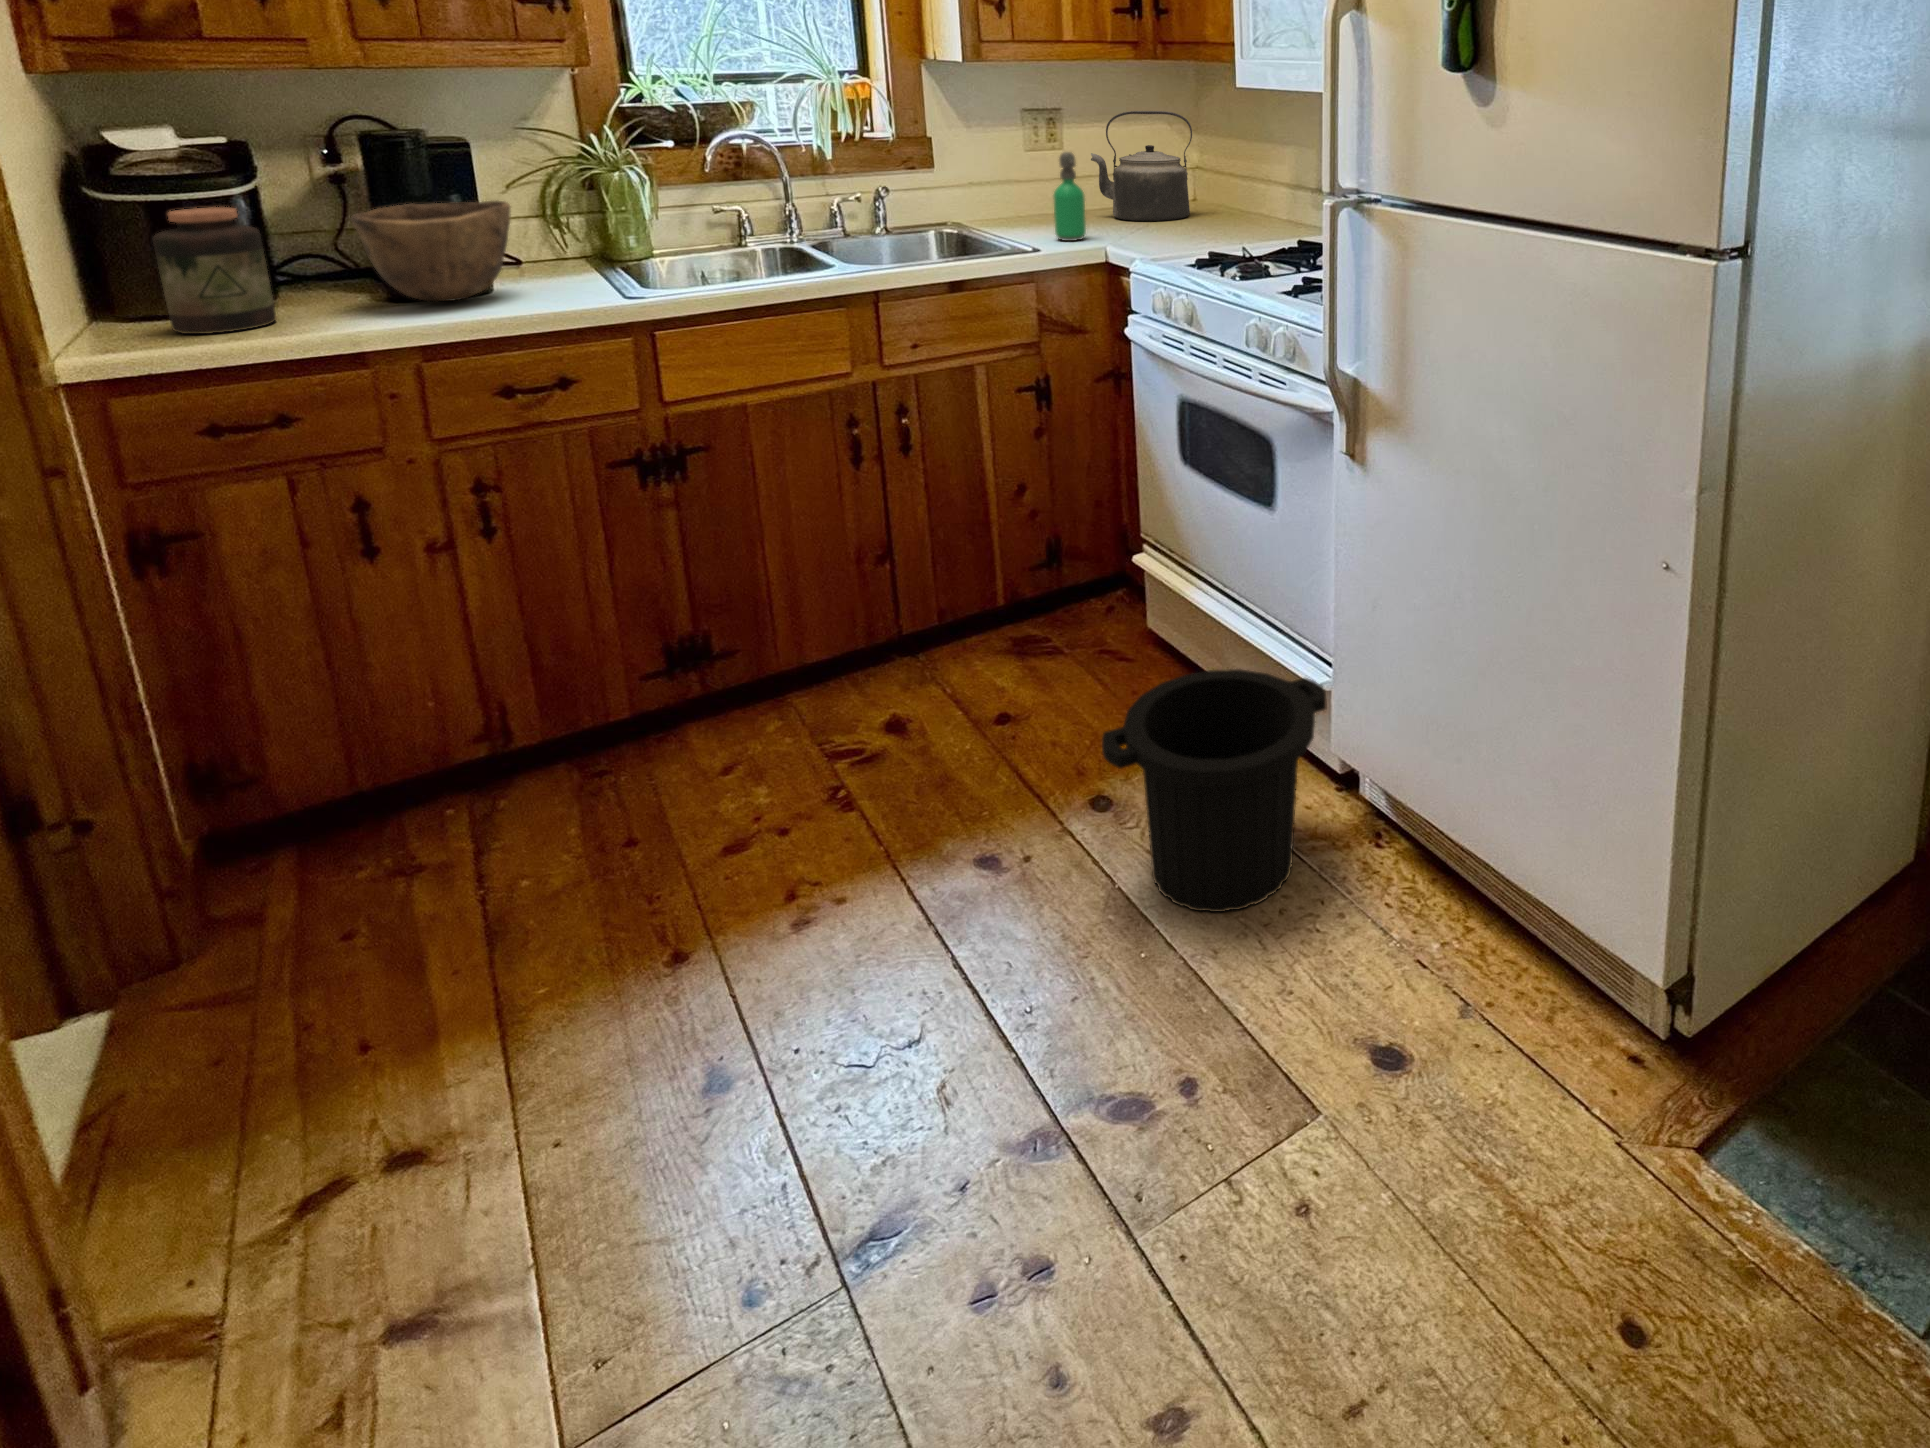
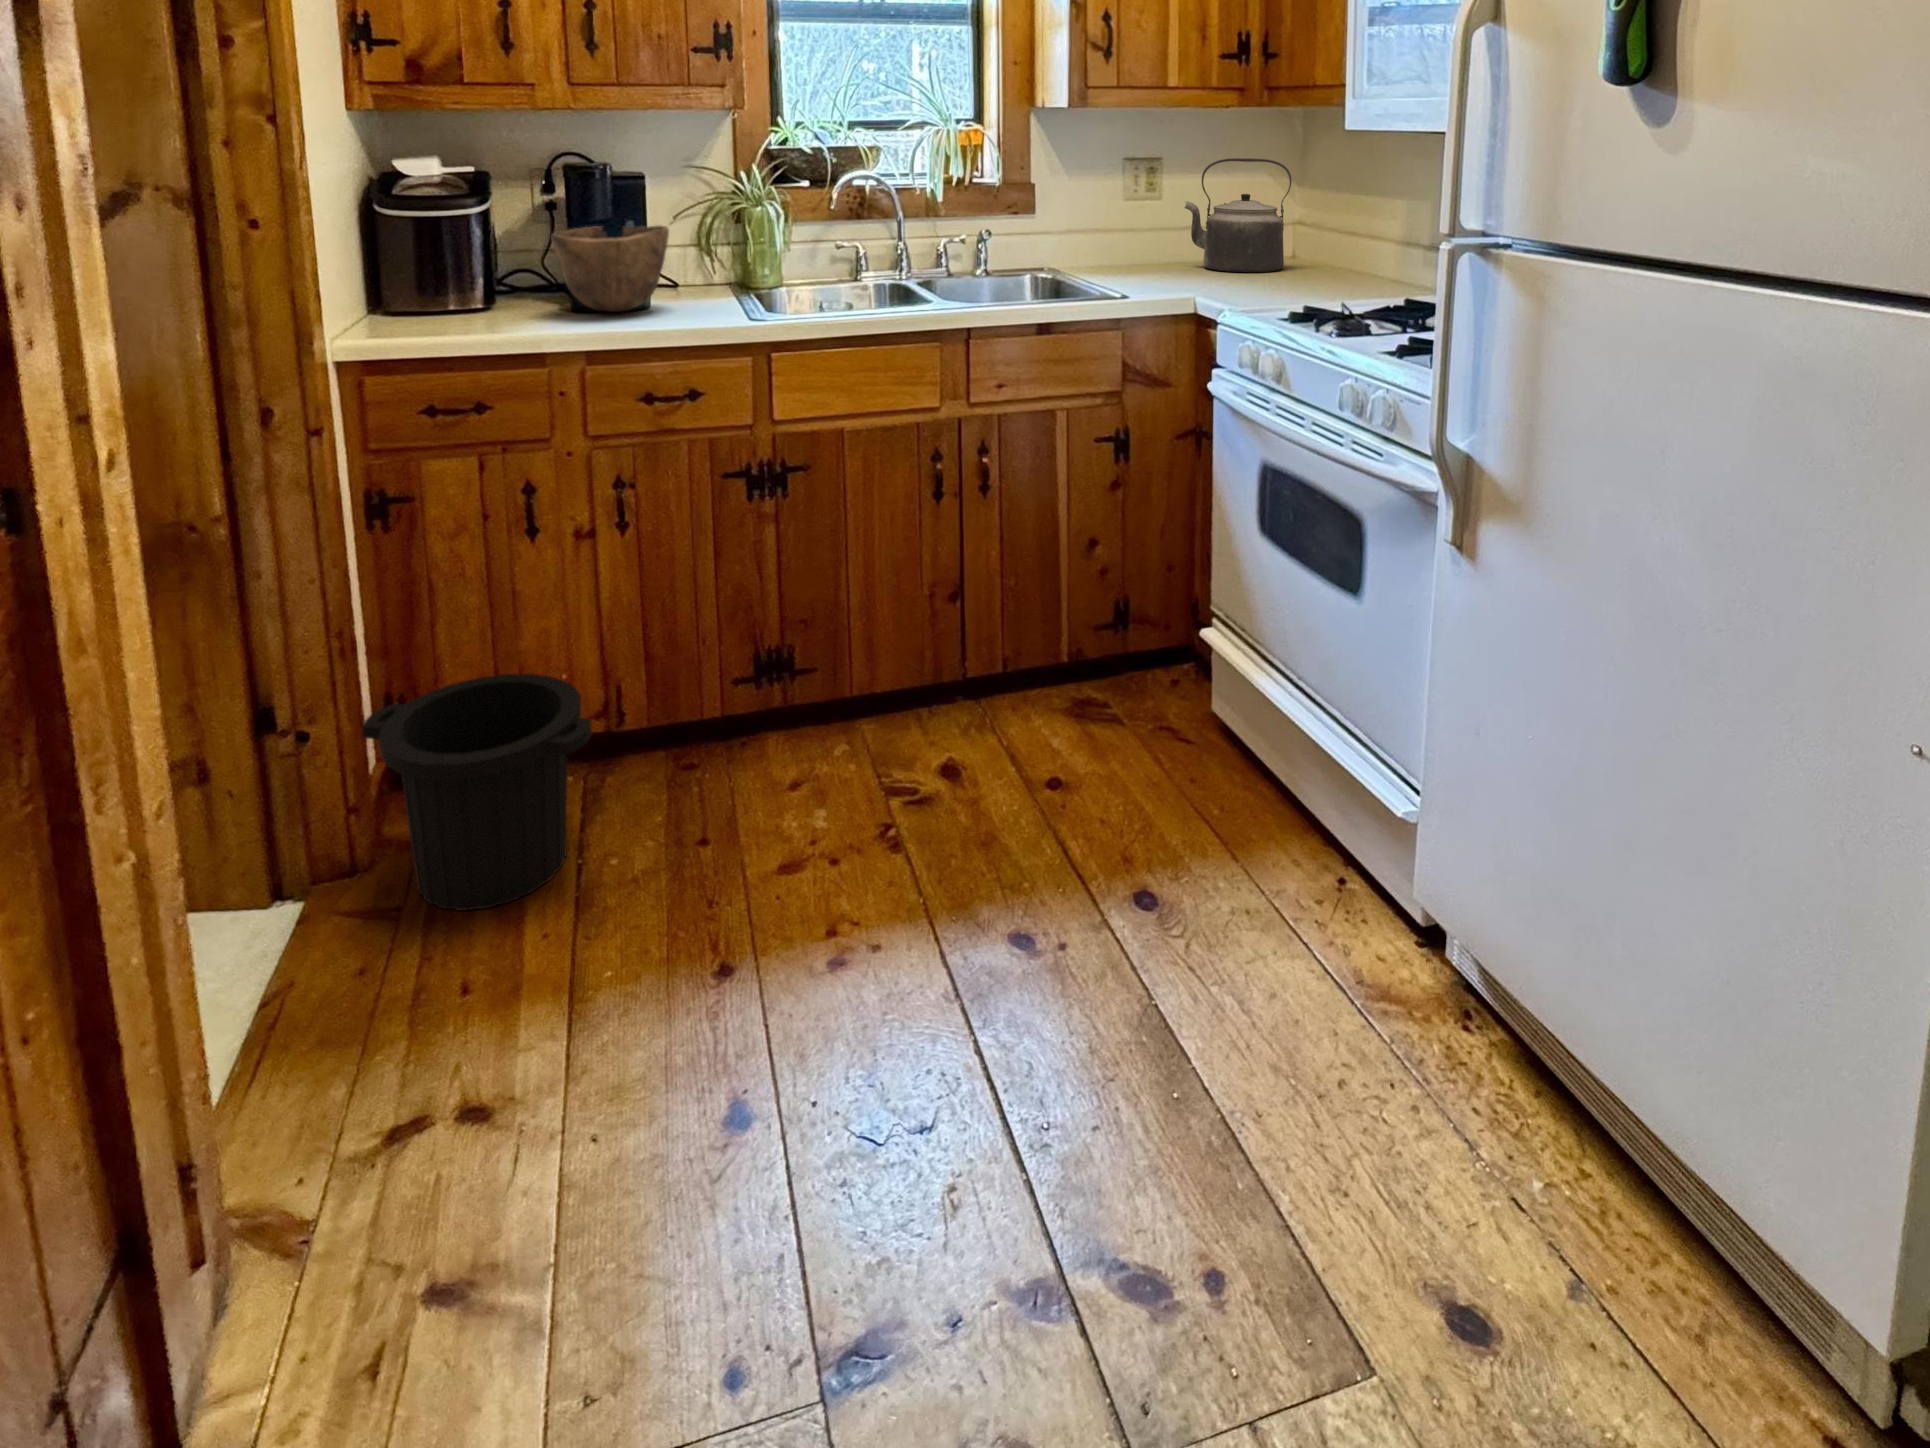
soap dispenser: present [1053,152,1086,241] -> none [1143,196,1175,287]
jar: present [153,207,276,334] -> none [414,222,491,327]
trash can: present [1102,669,1326,912] -> present [362,674,592,910]

